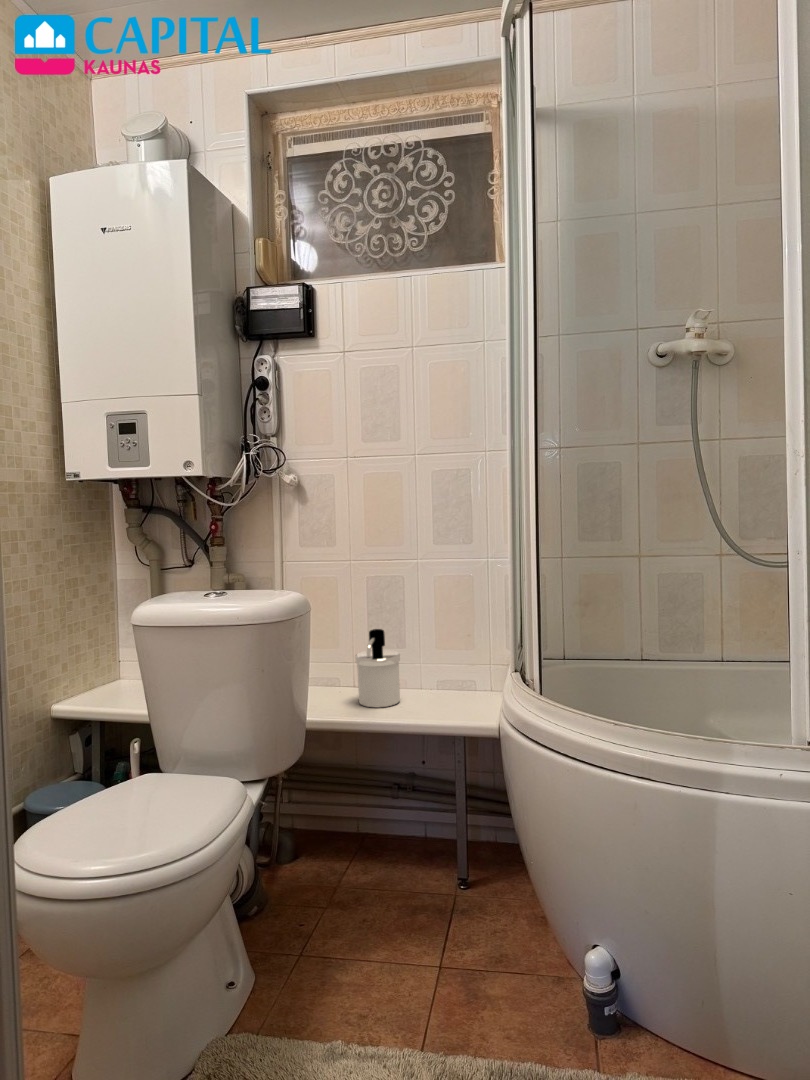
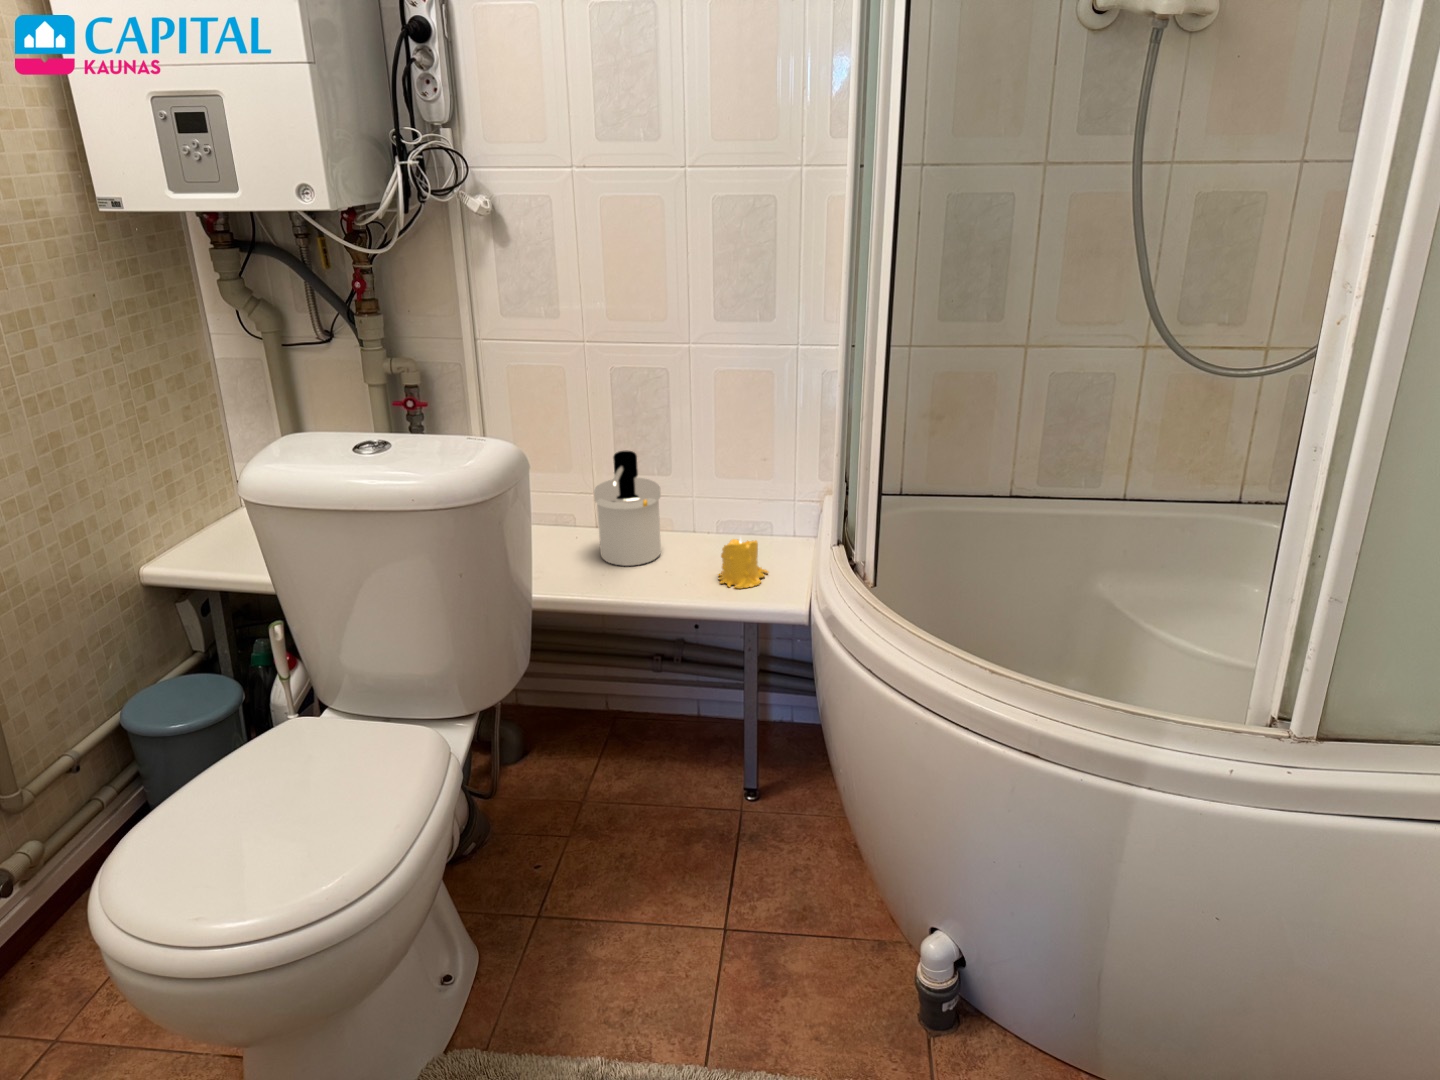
candle: none [439,681,474,719] -> present [719,539,768,589]

